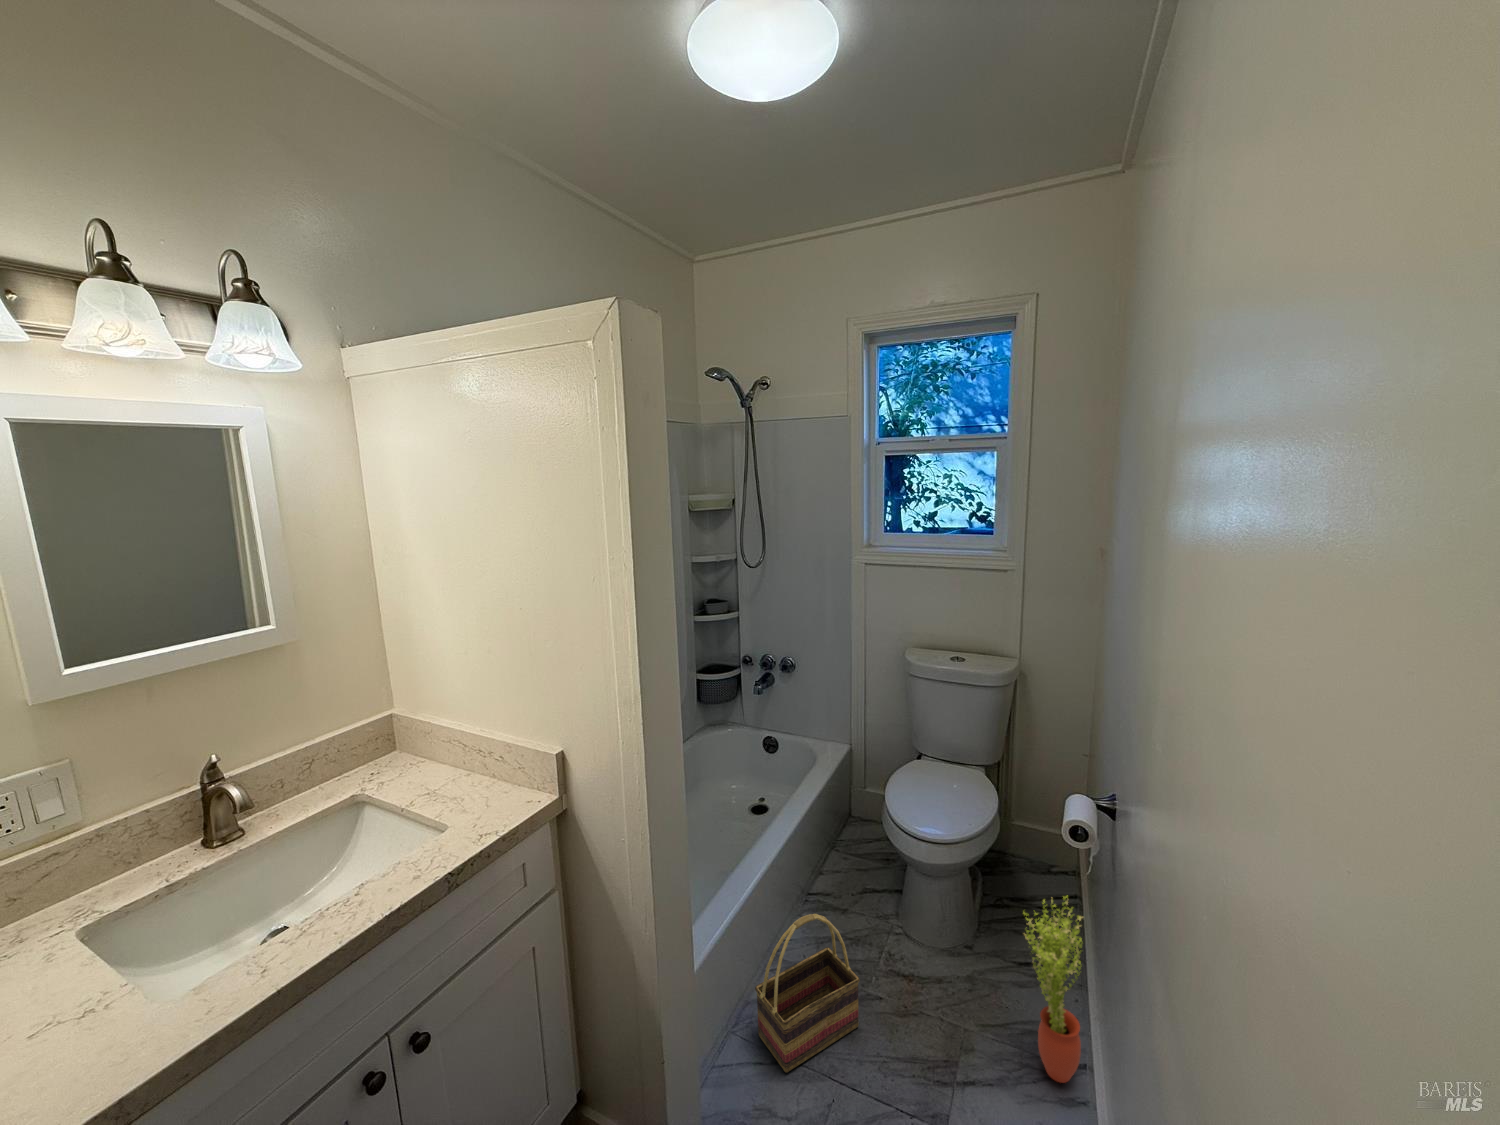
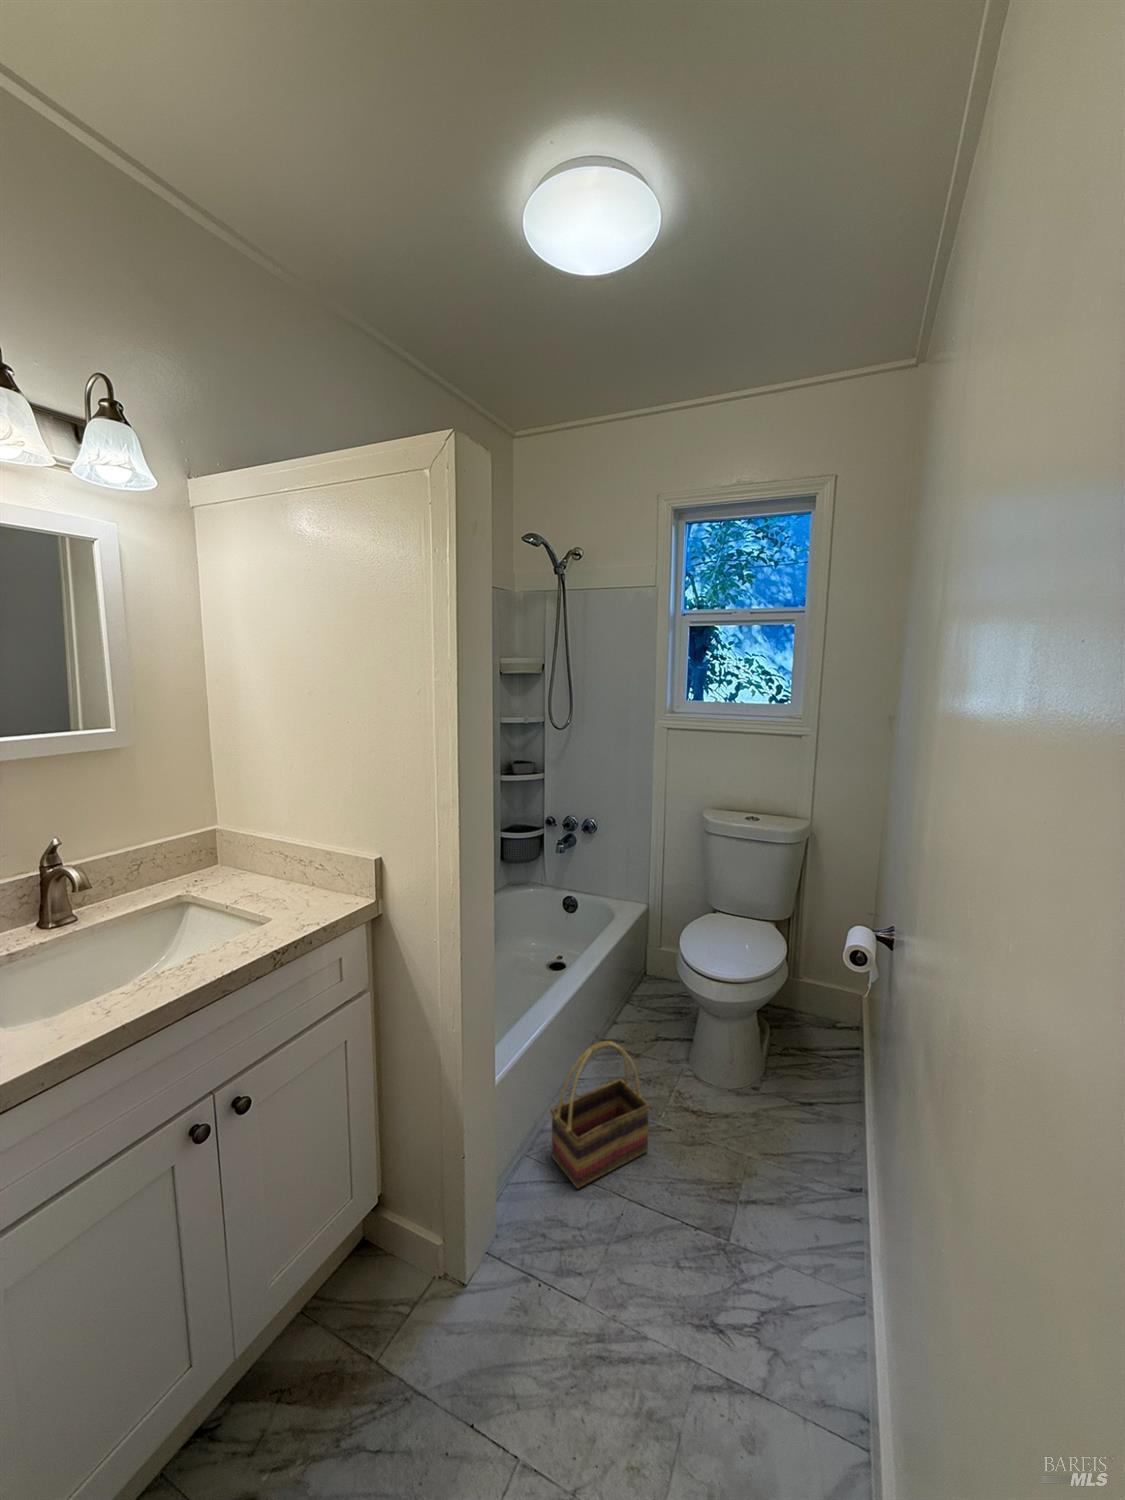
potted plant: present [1023,896,1082,1083] -> none [806,1025,863,1202]

